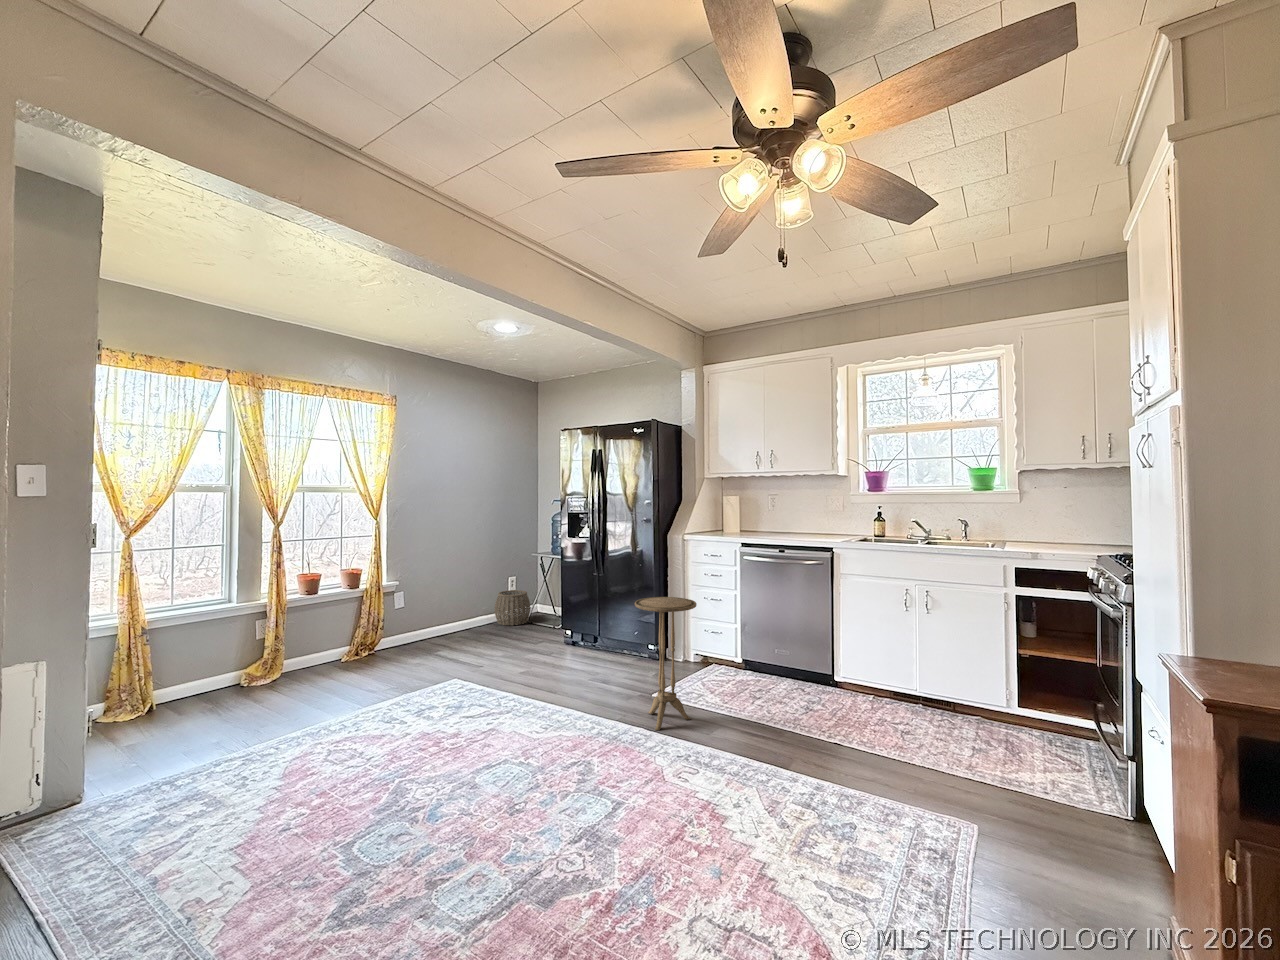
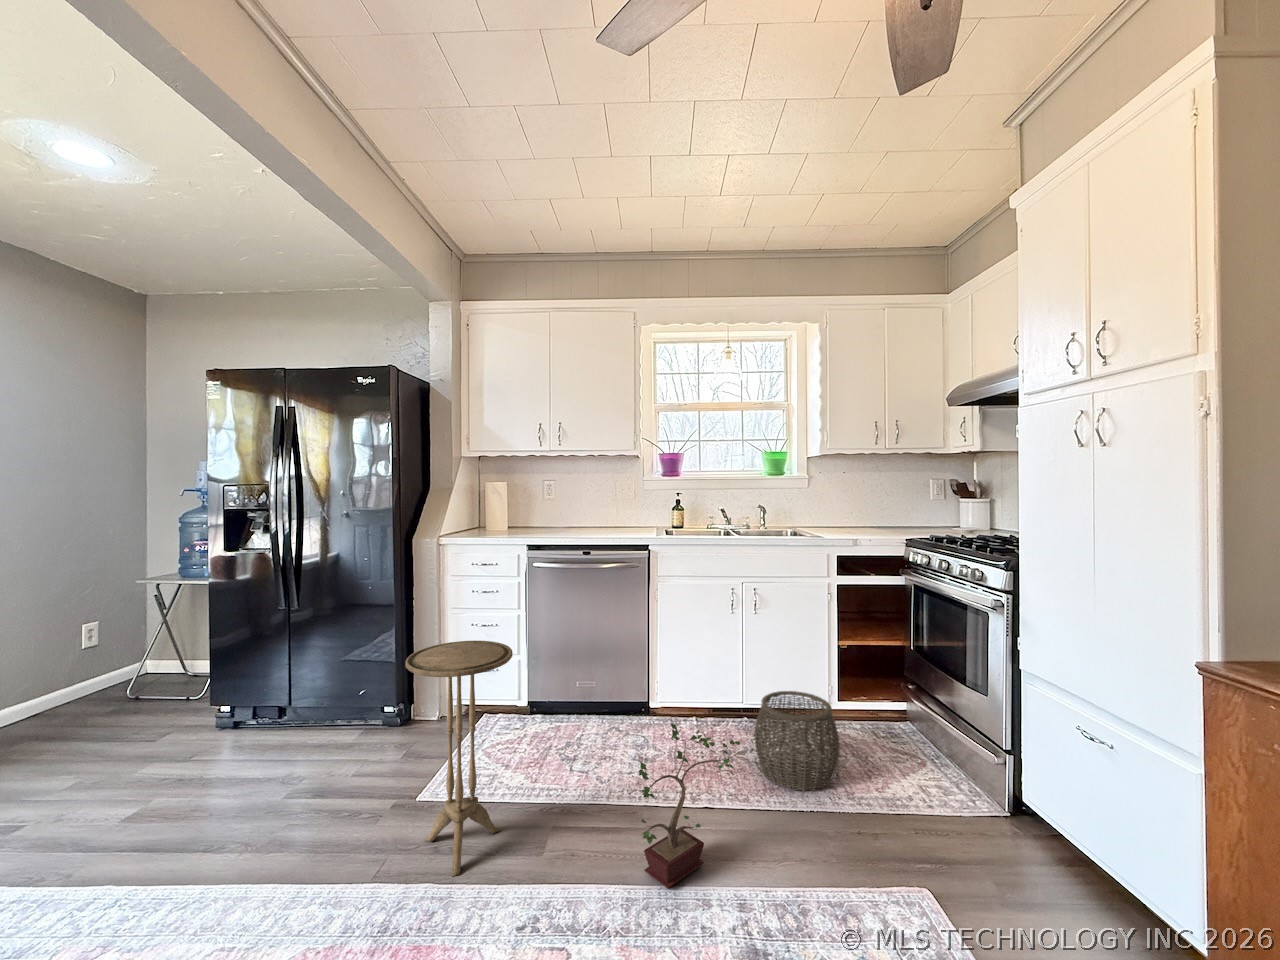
woven basket: present [494,590,531,626] -> present [754,691,840,791]
potted plant: none [754,662,843,768] -> present [639,723,741,888]

